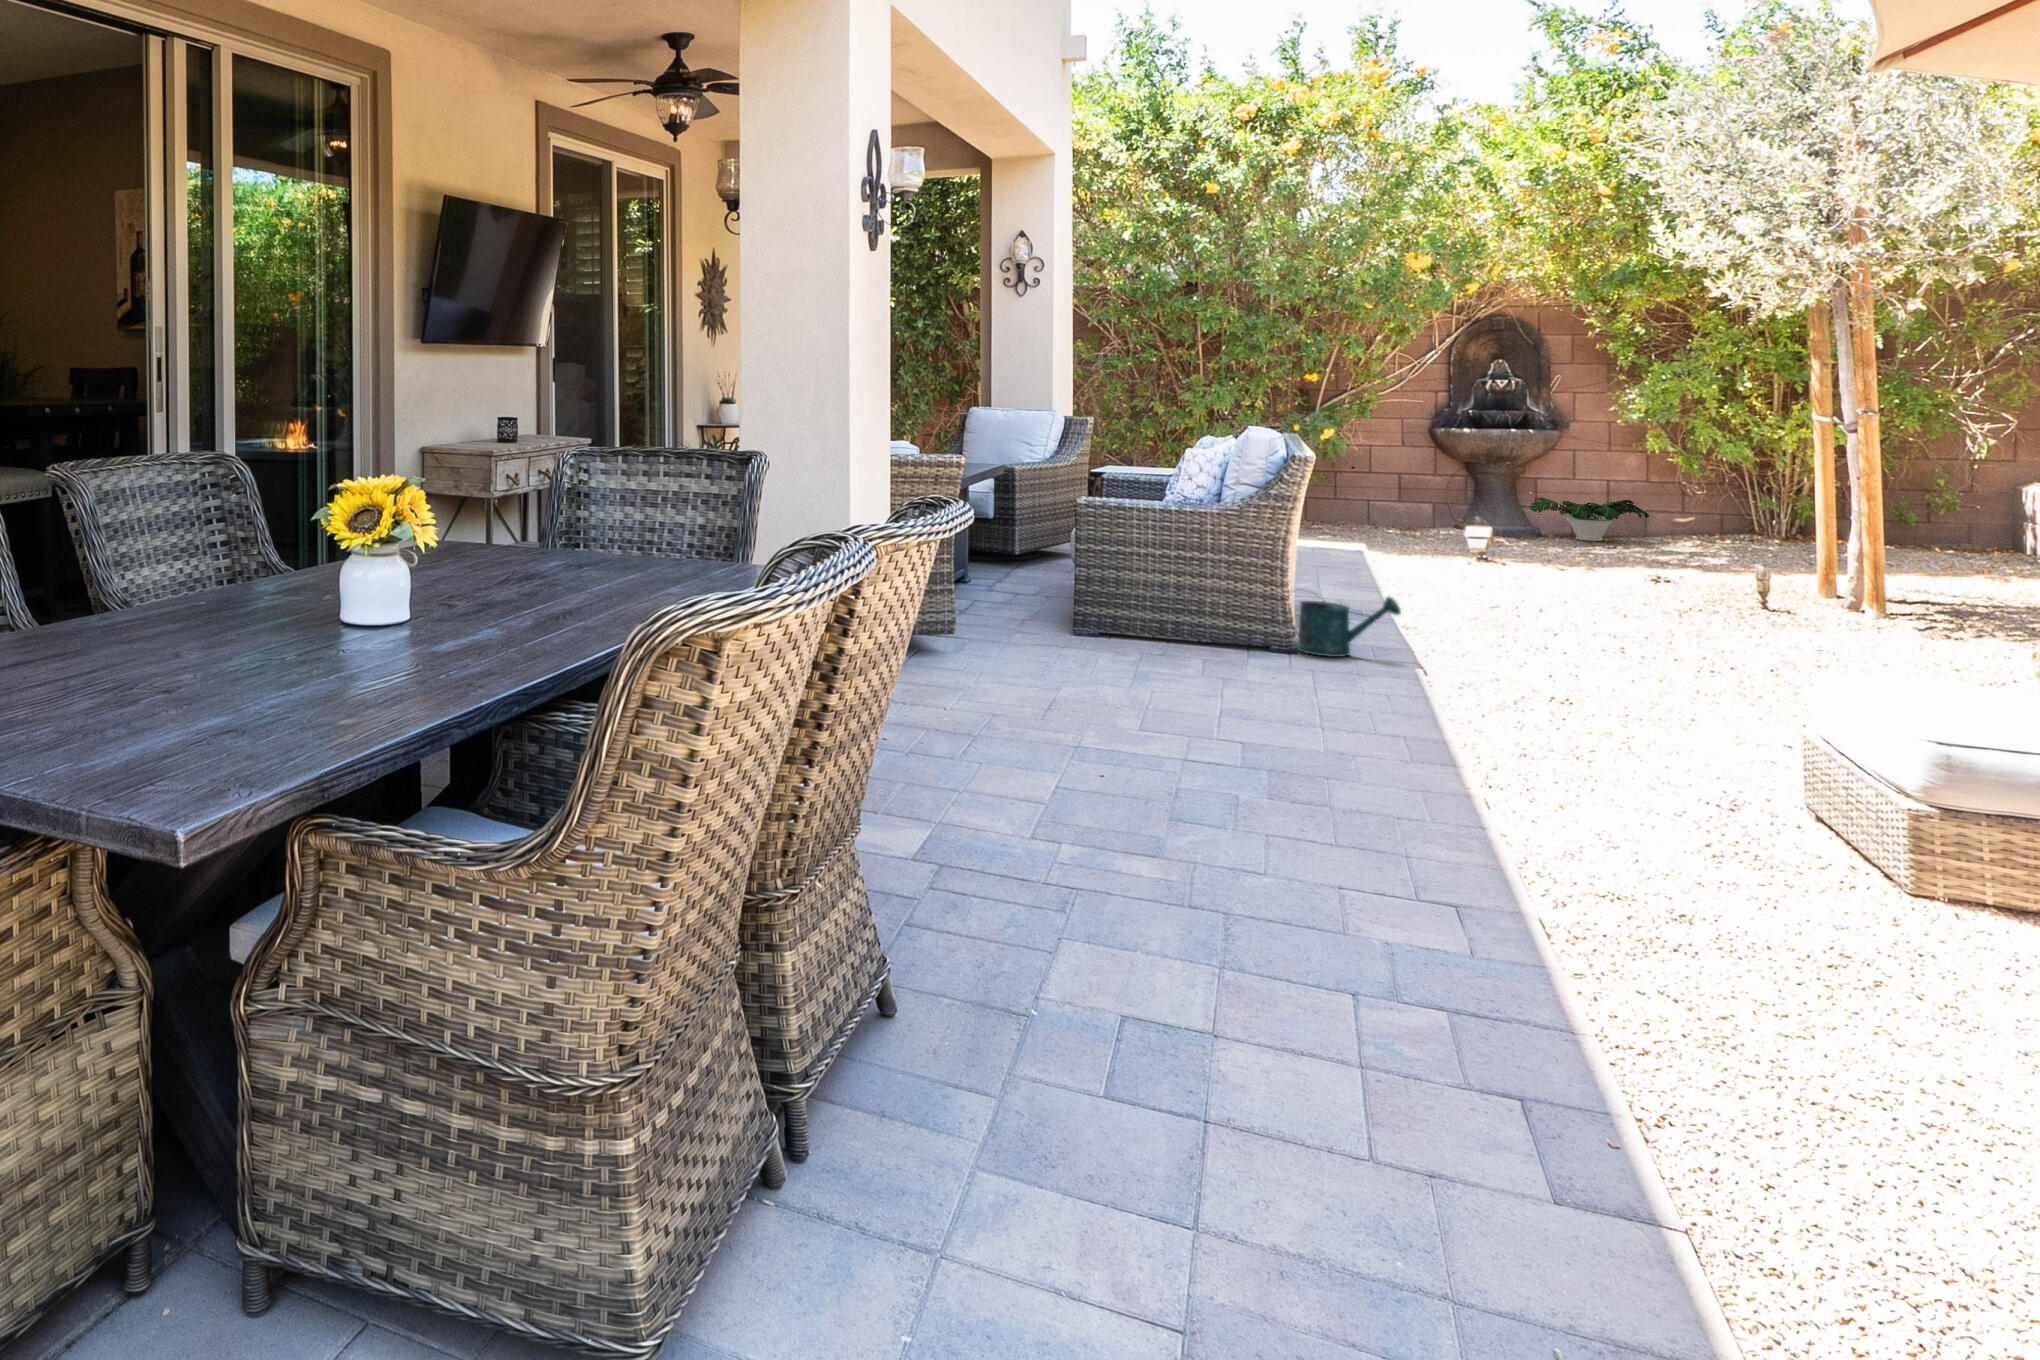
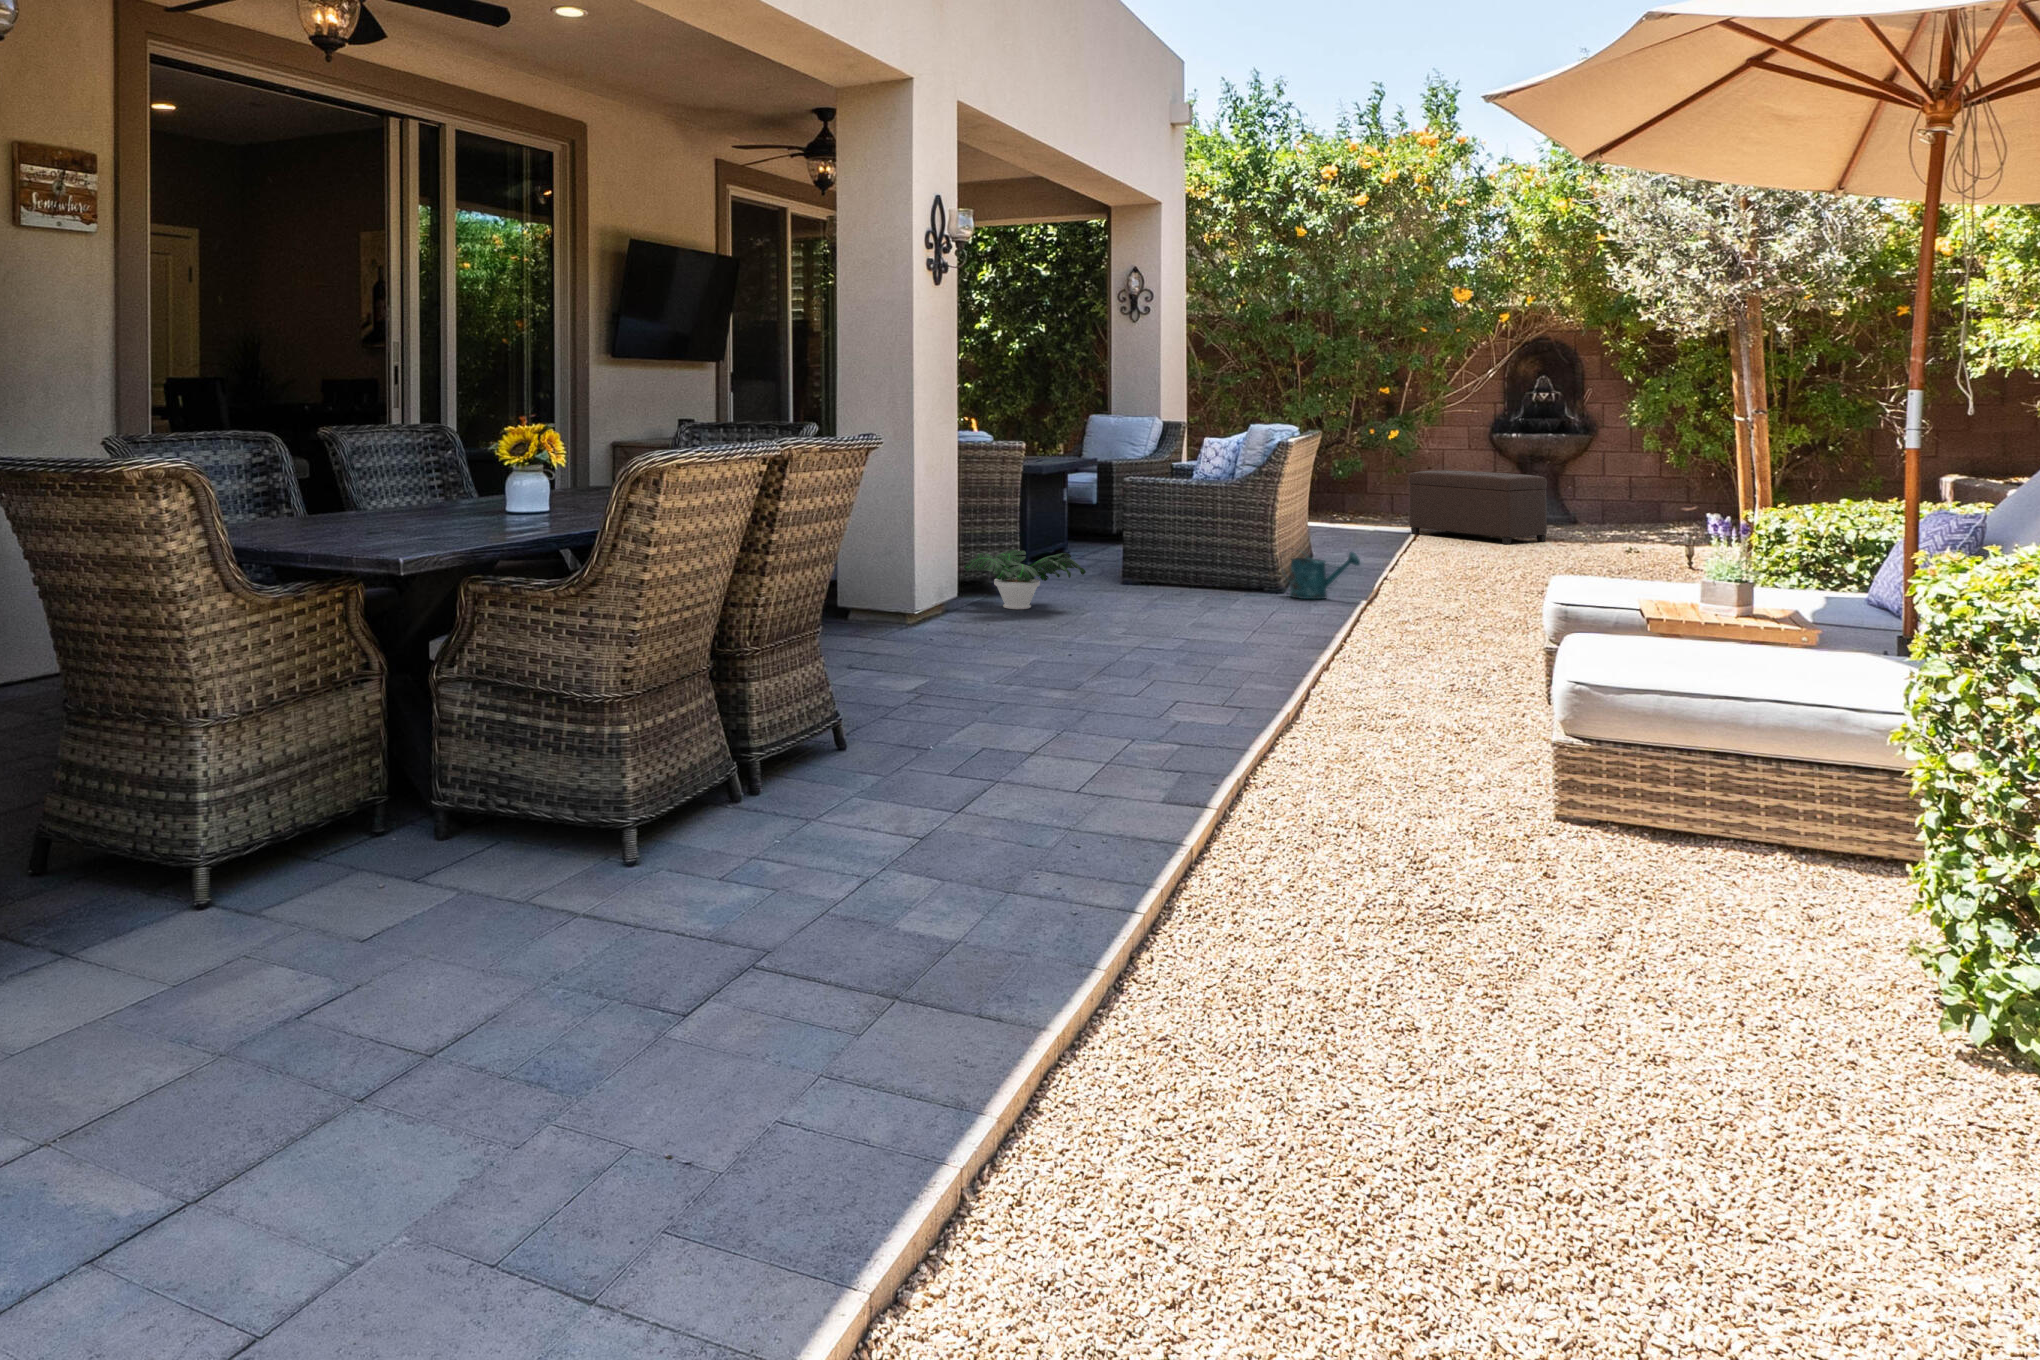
ottoman: none [1345,471,1529,563] -> present [1408,470,1547,544]
potted plant: present [1530,497,1649,541] -> present [964,550,1086,609]

